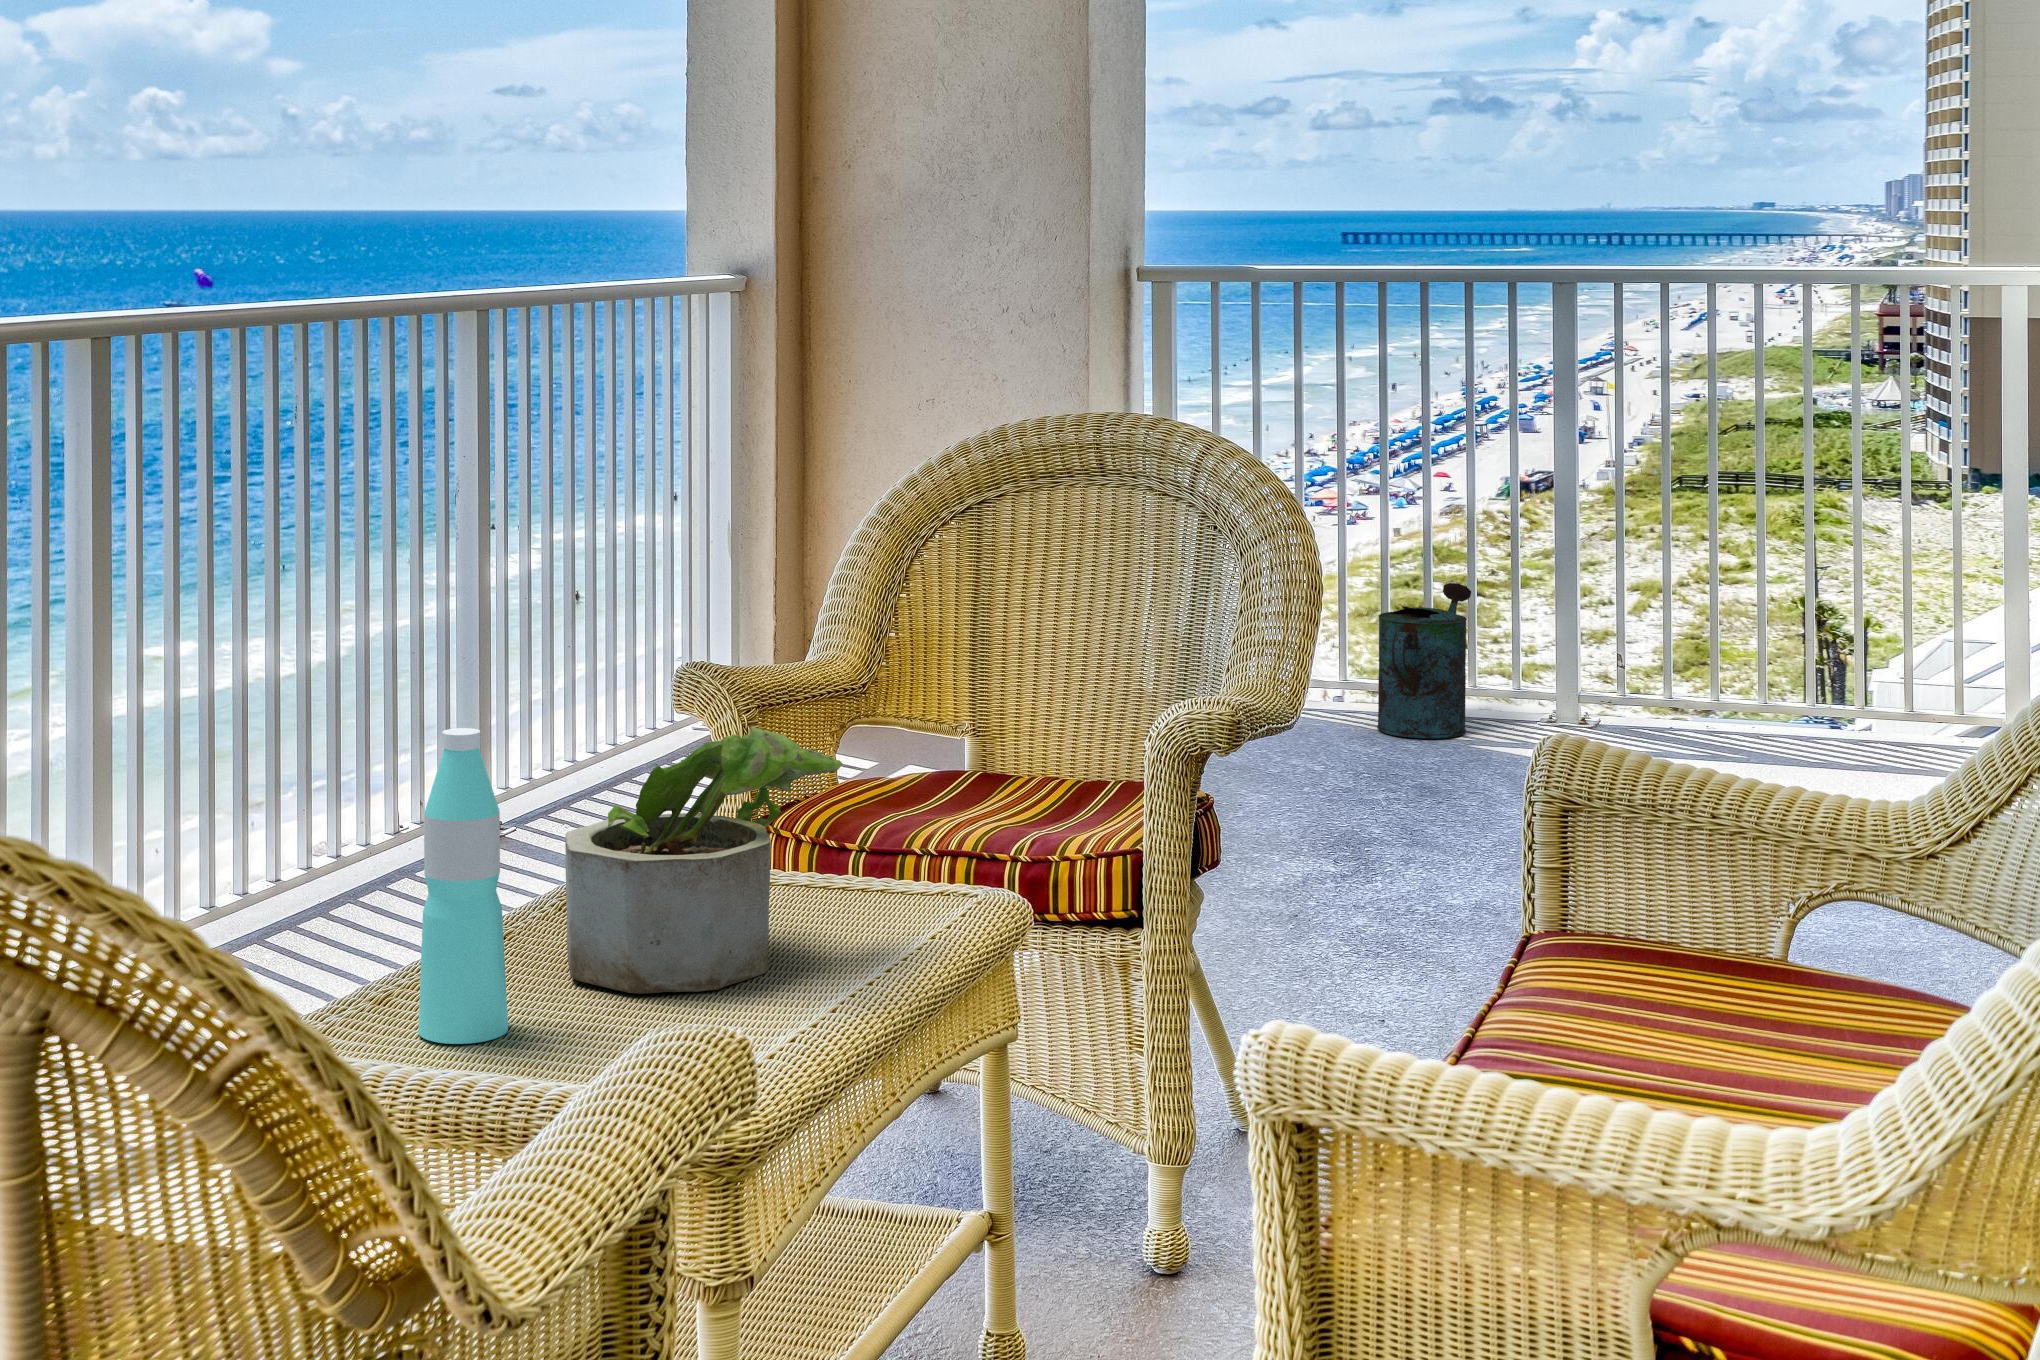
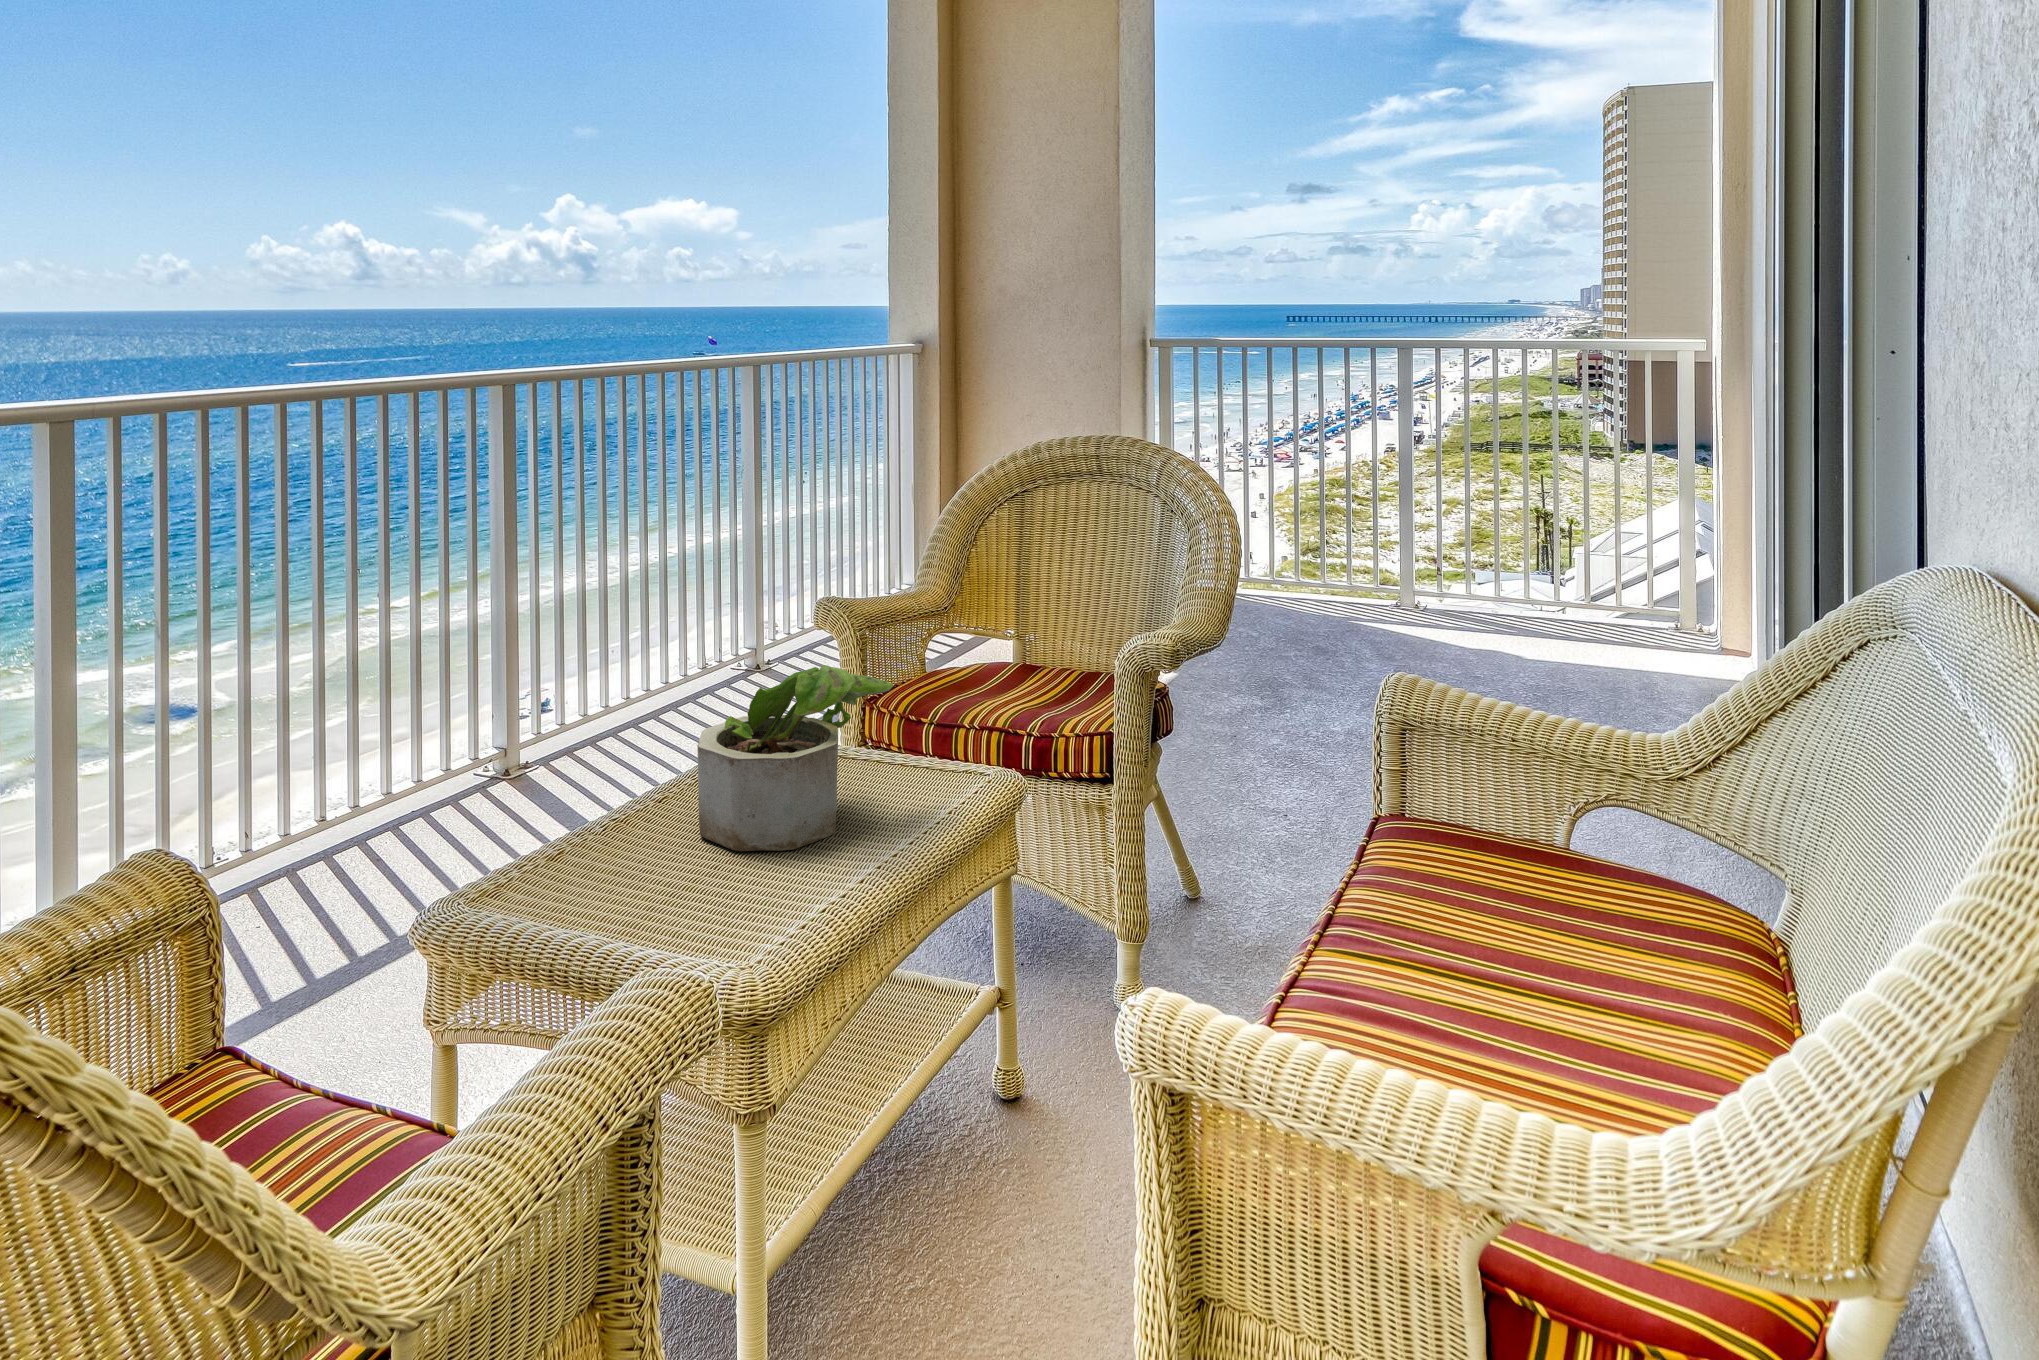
watering can: present [1377,583,1471,739] -> none [1291,523,1348,616]
water bottle: present [418,728,508,1044] -> none [578,668,641,894]

